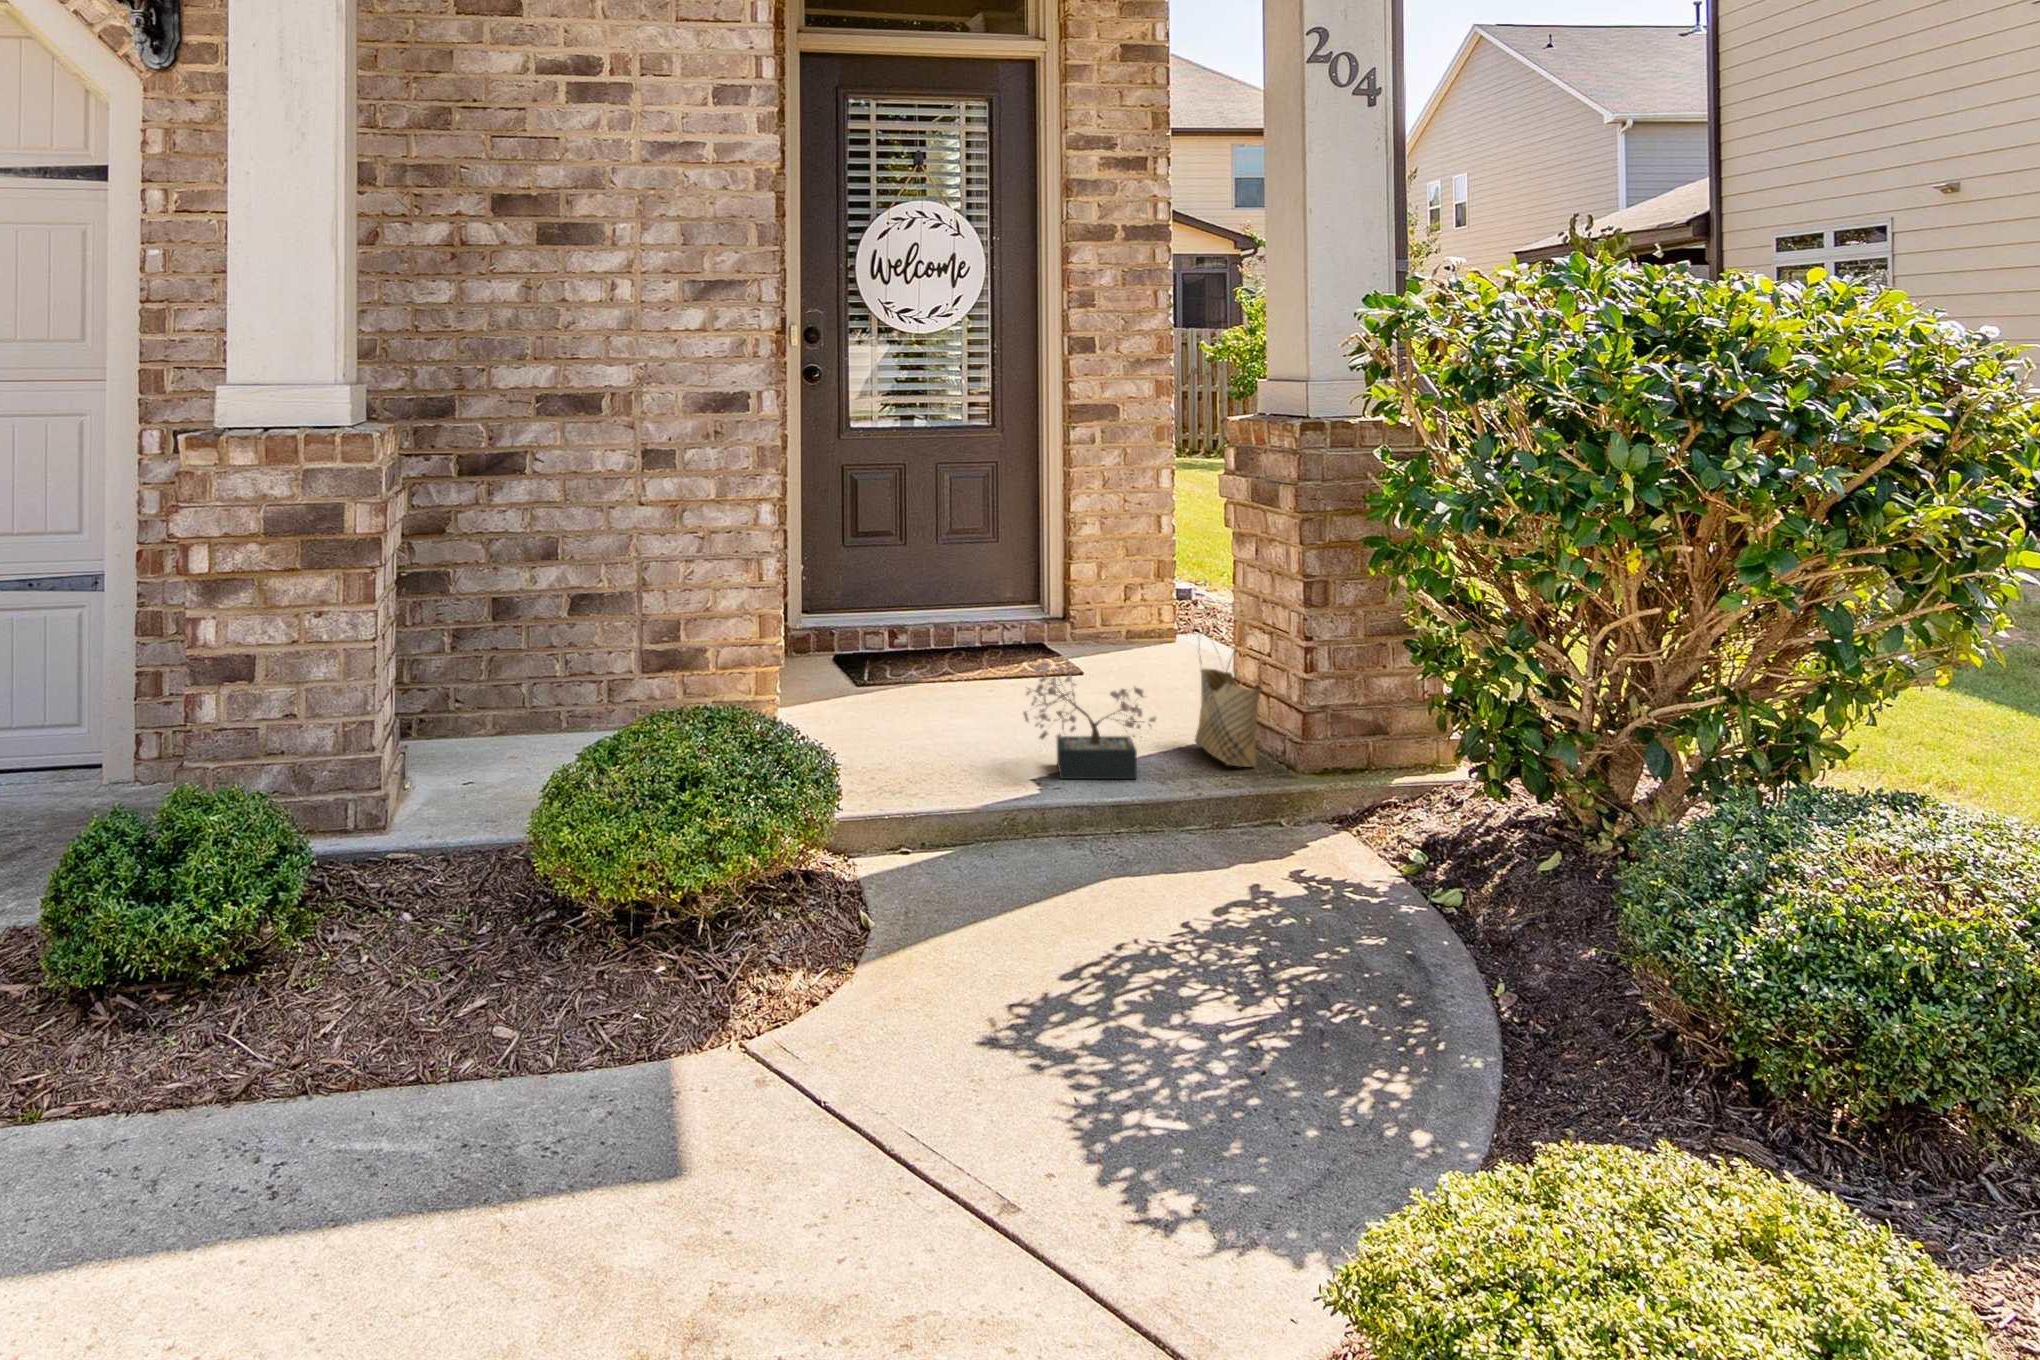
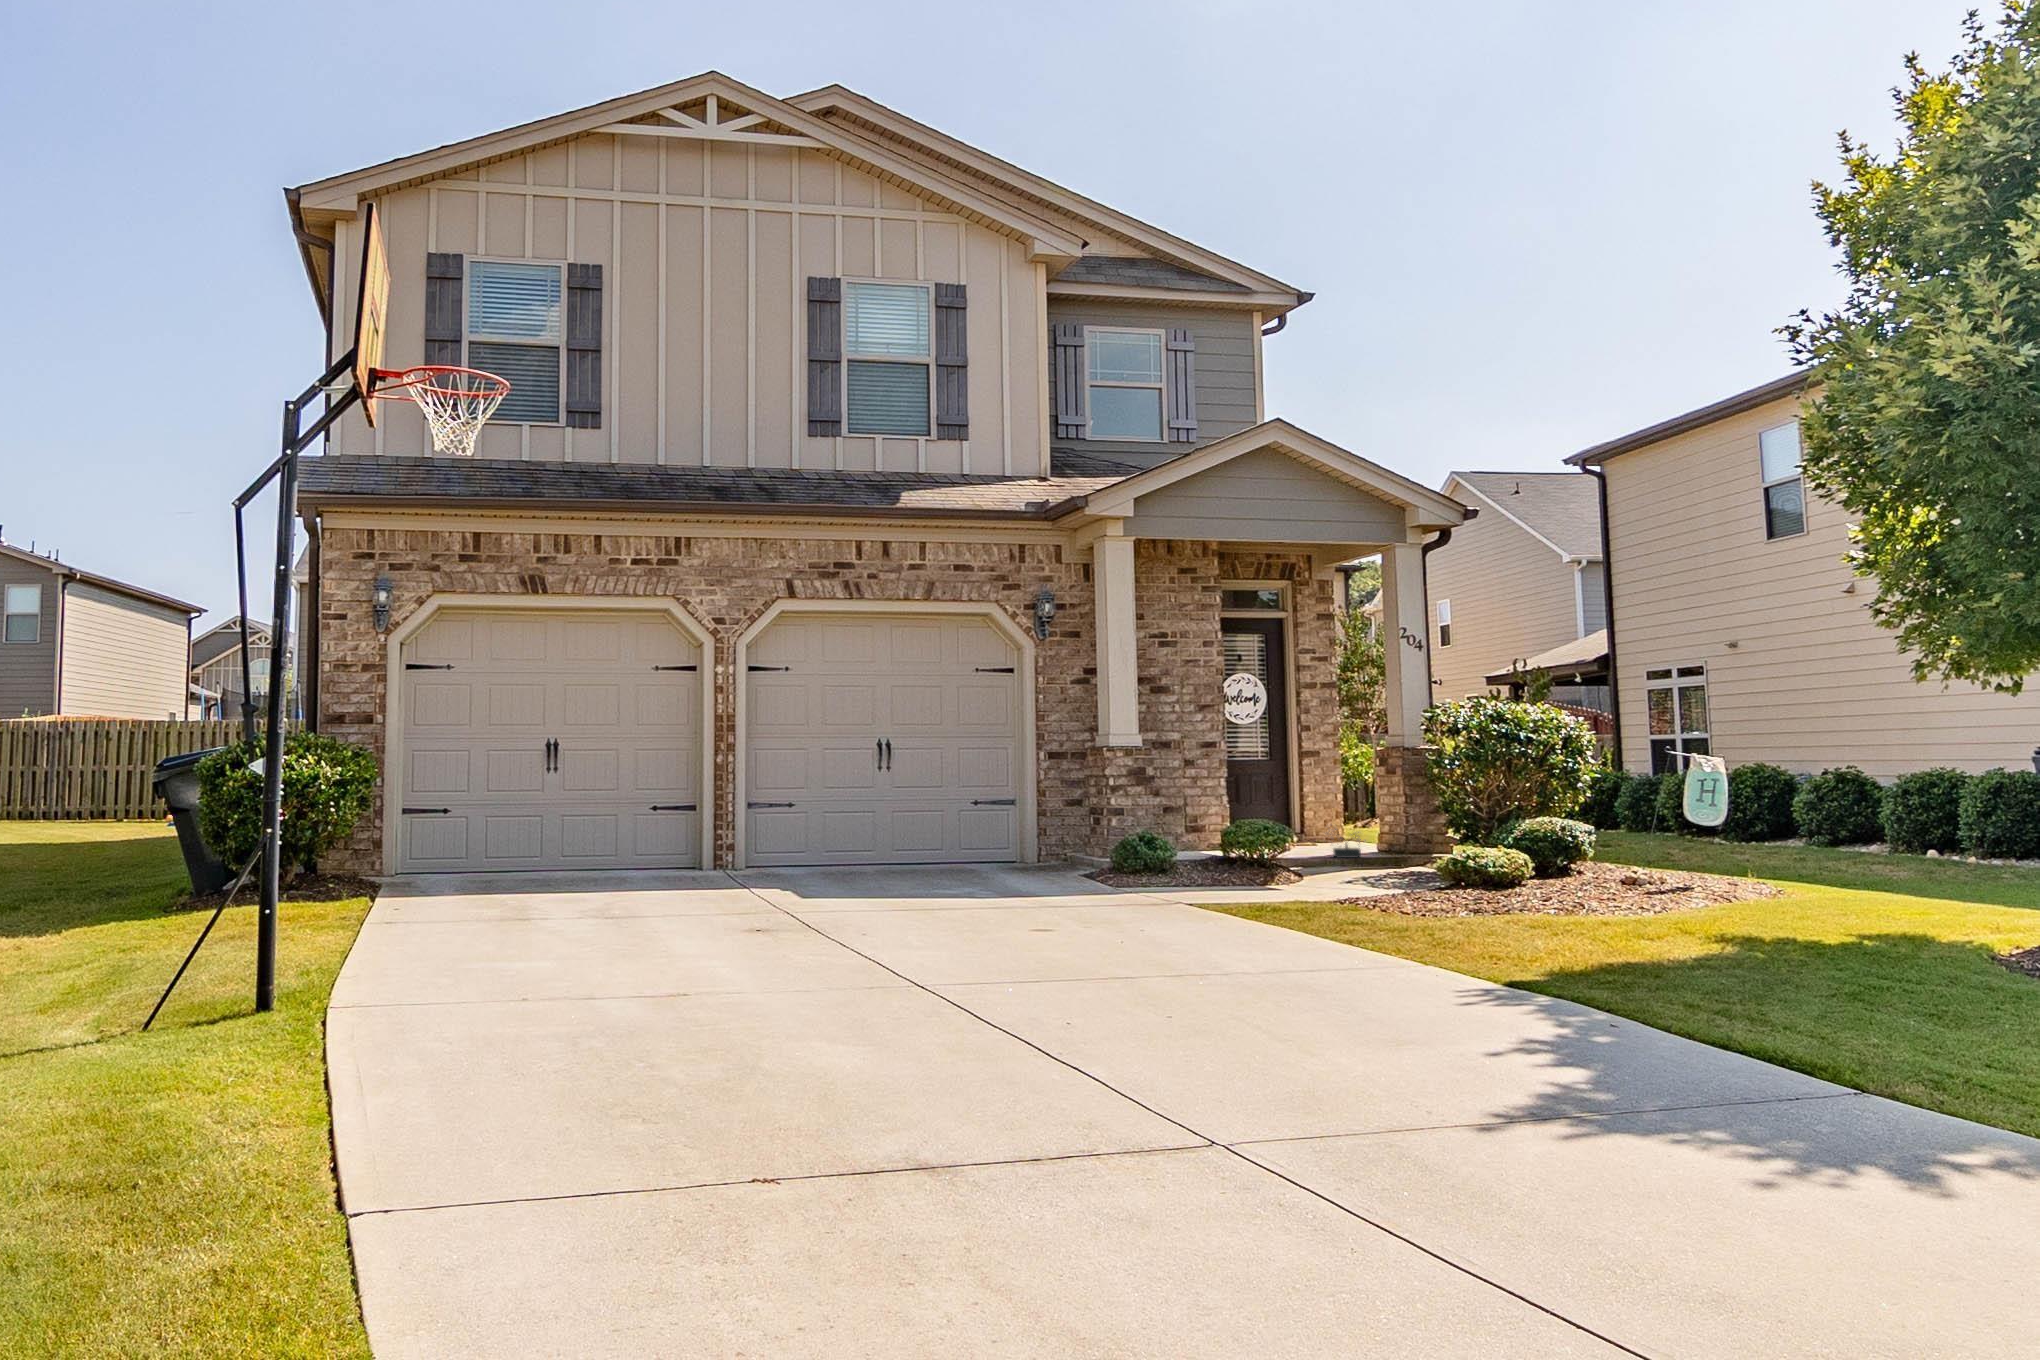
woven basket: present [1195,633,1262,767] -> none [1374,816,1397,857]

